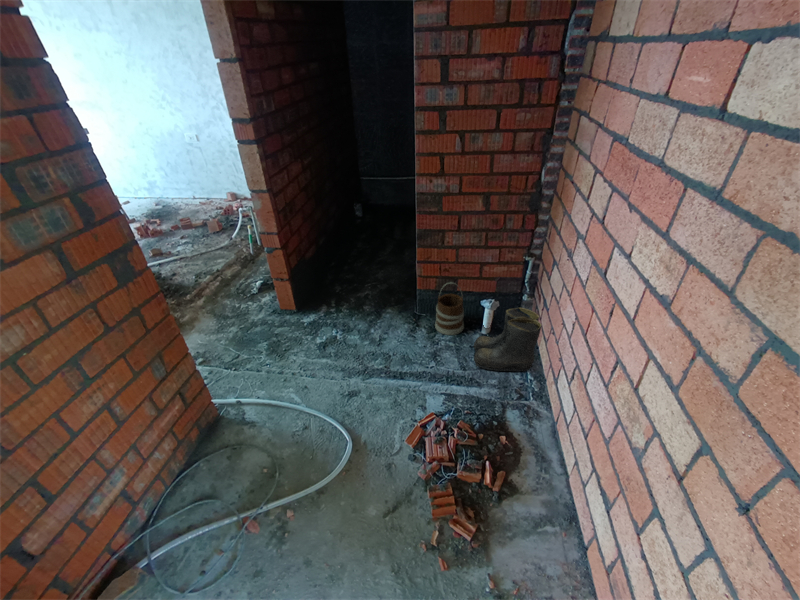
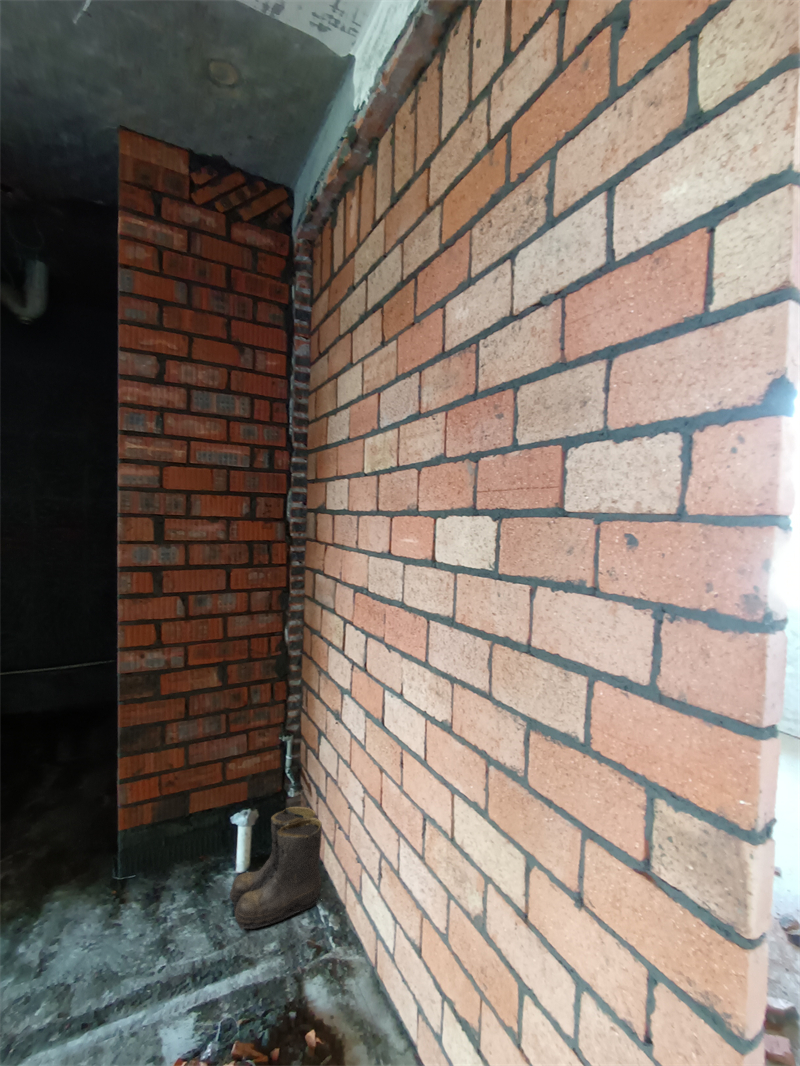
wooden bucket: present [435,282,464,335] -> none [158,800,208,897]

